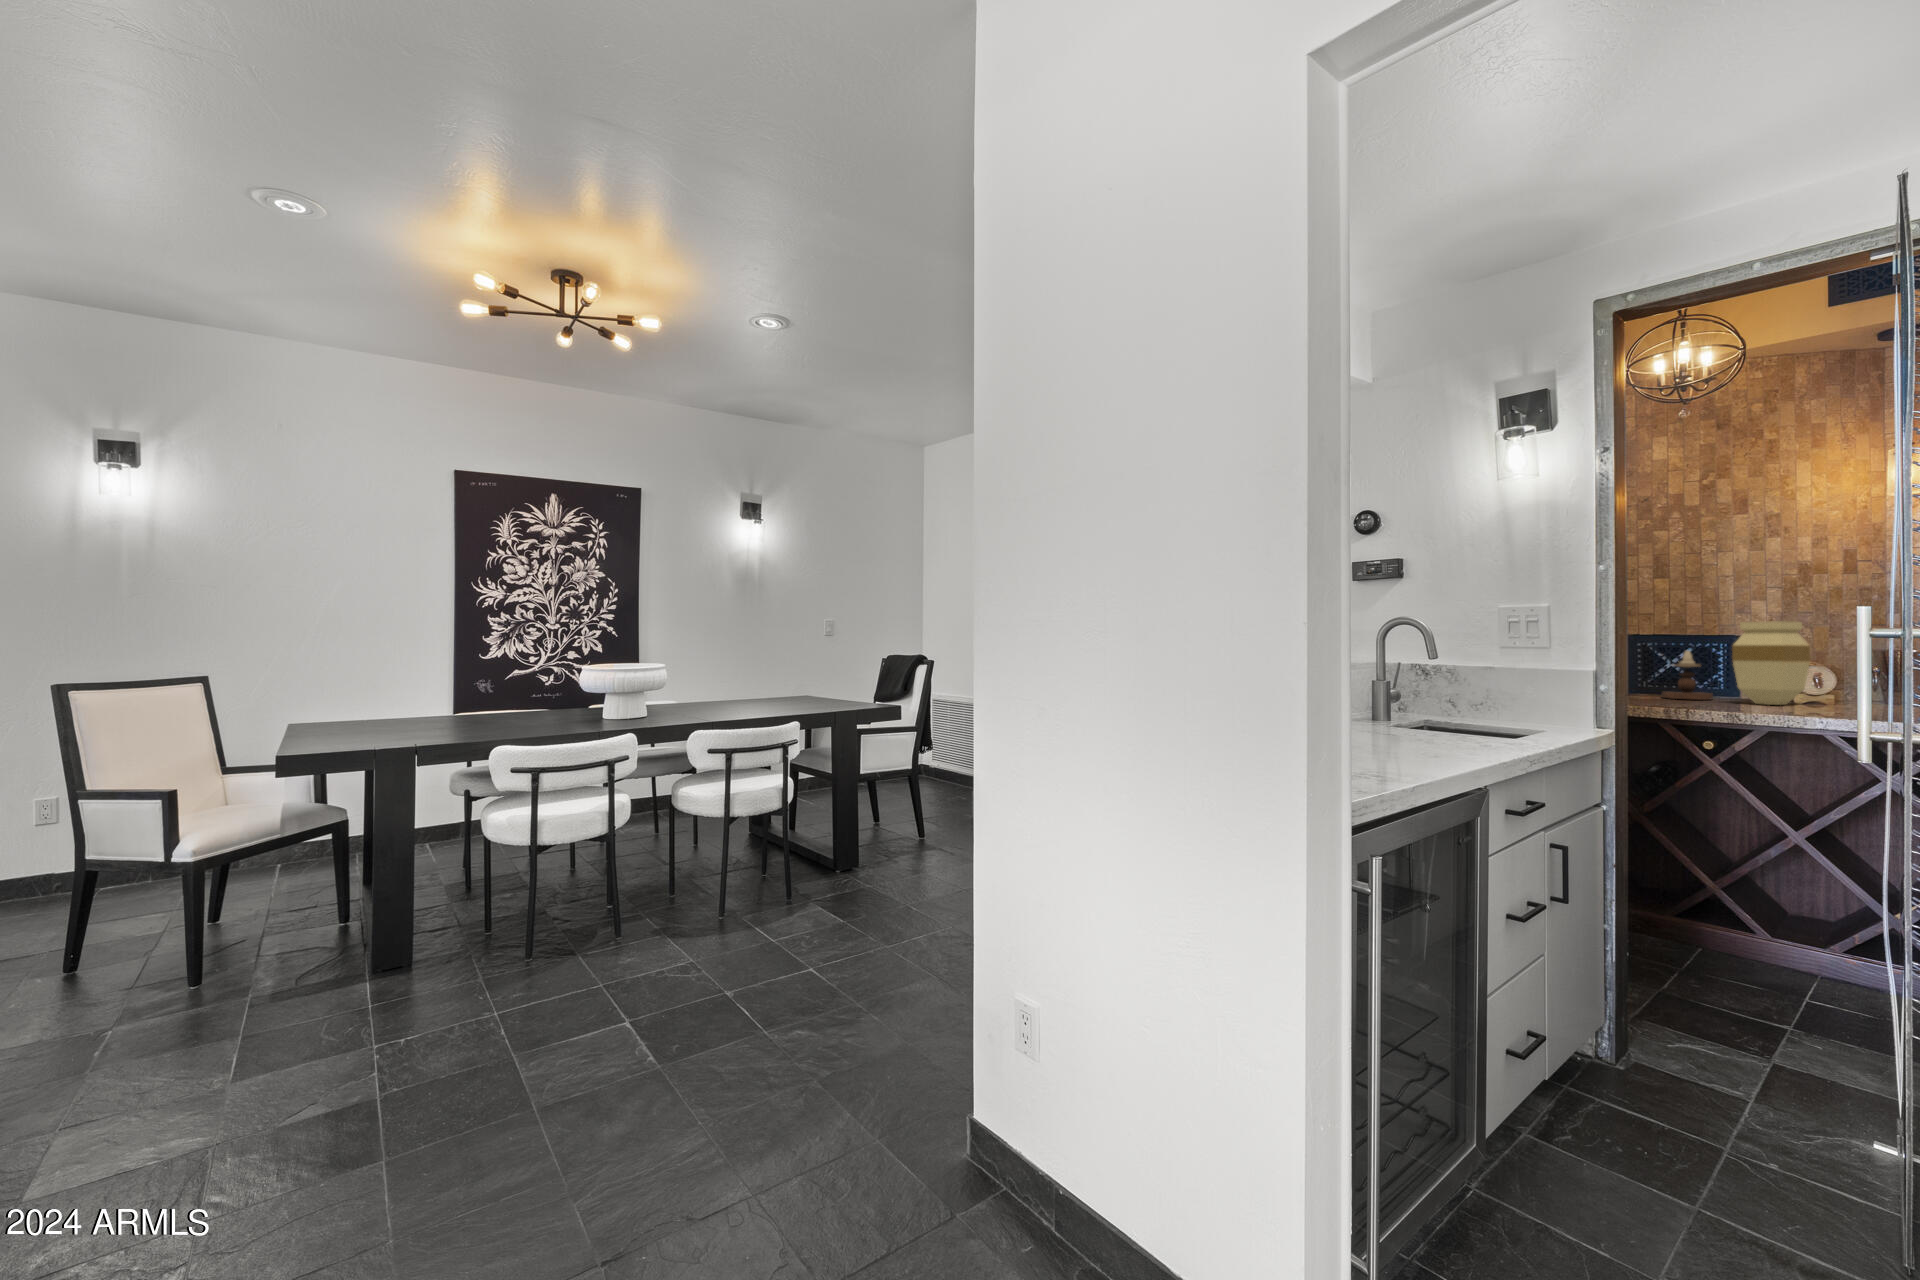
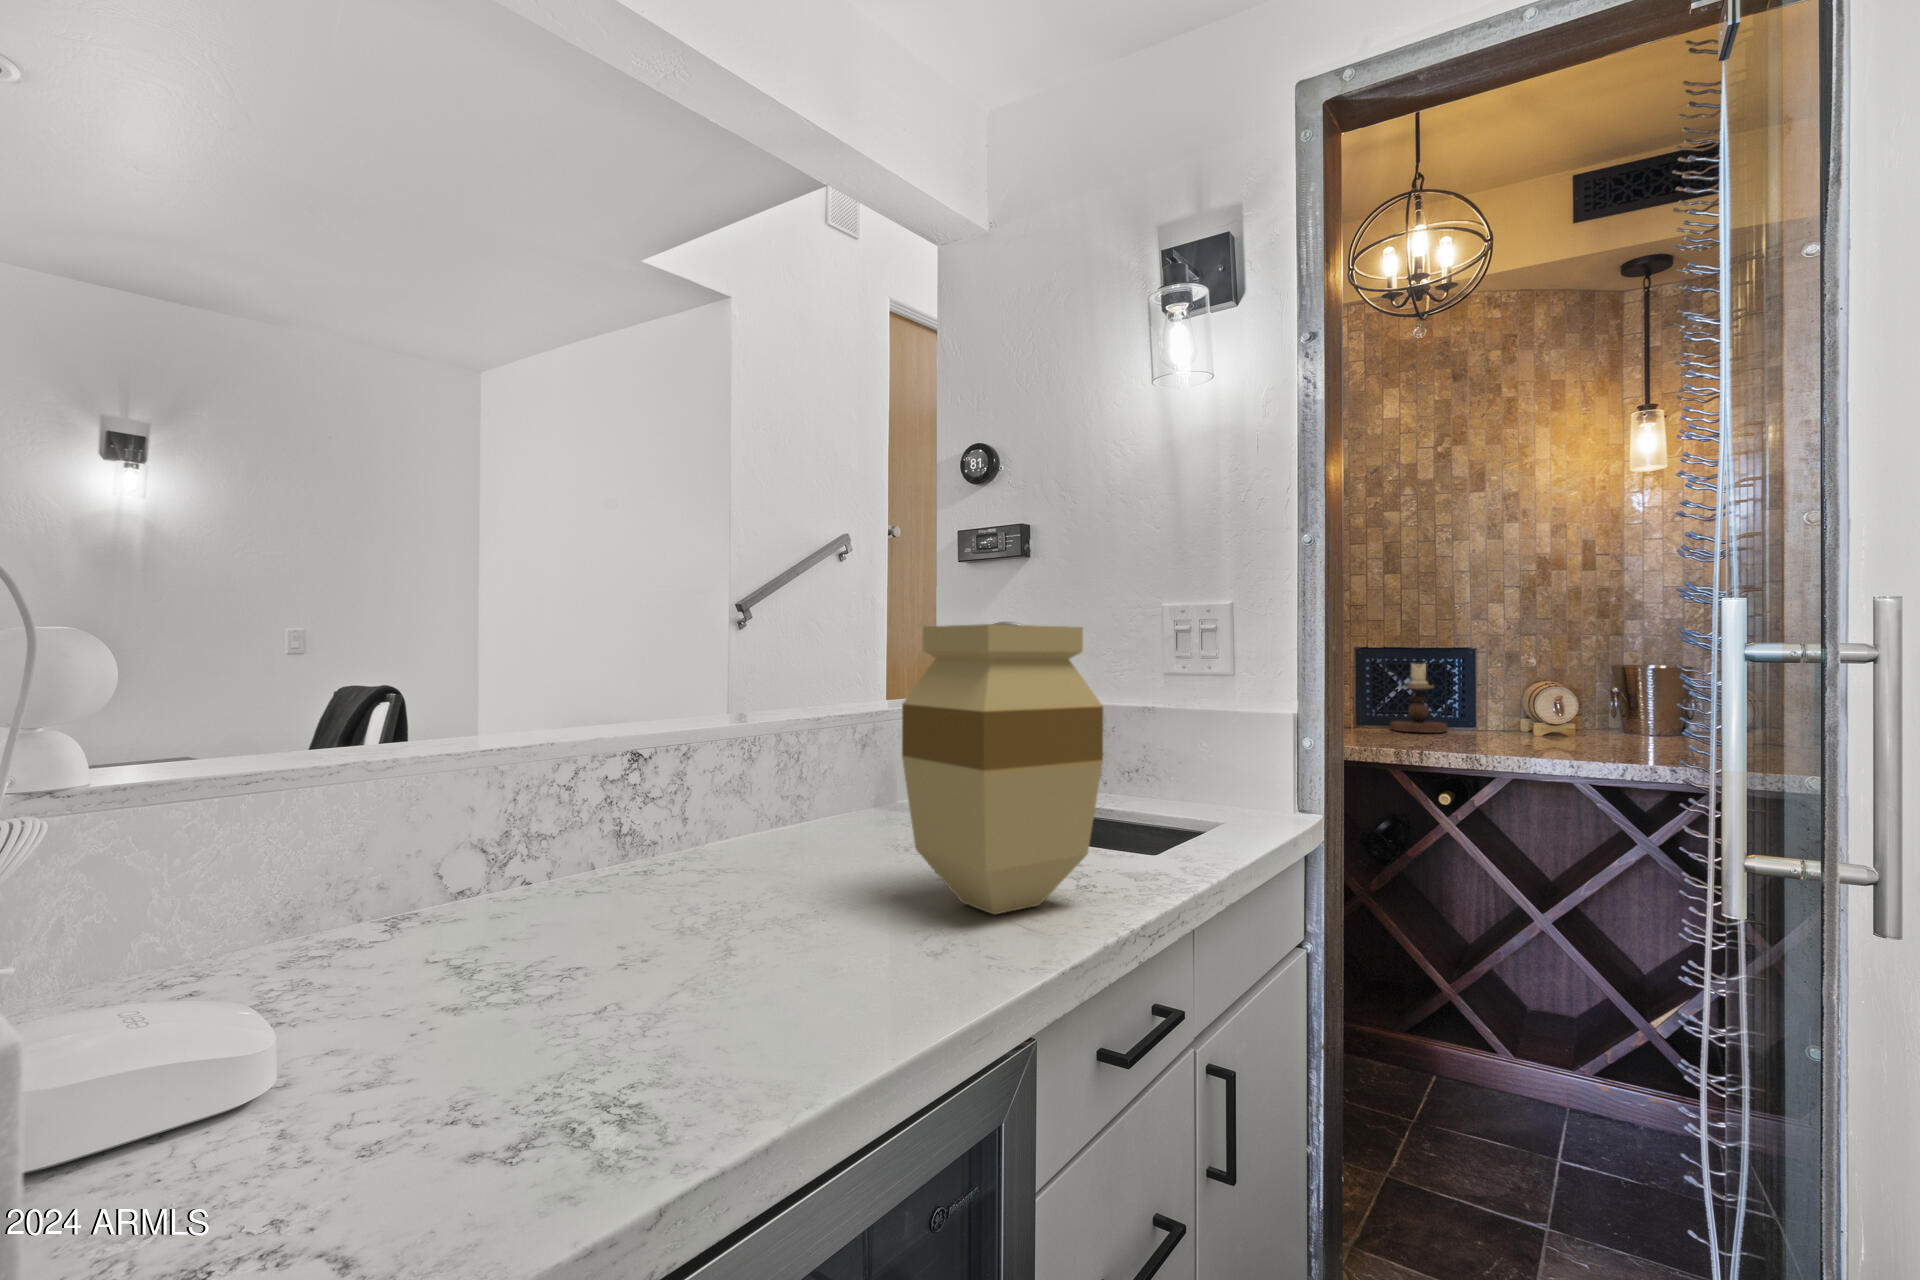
vase: present [1732,621,1810,705] -> present [902,624,1103,914]

